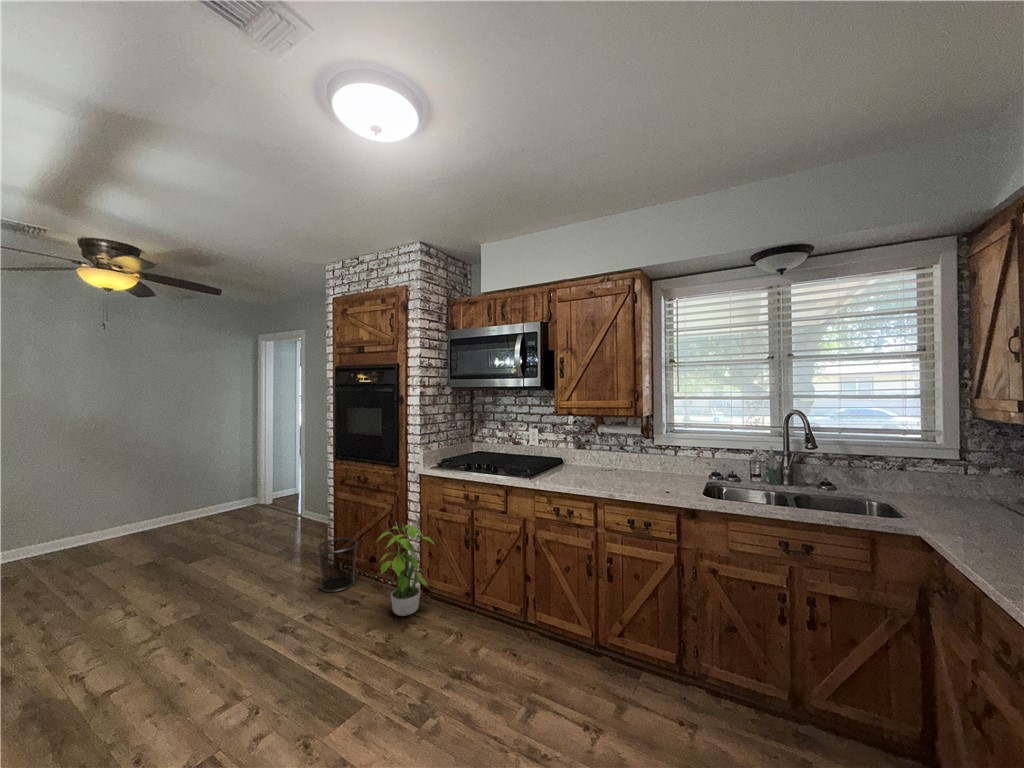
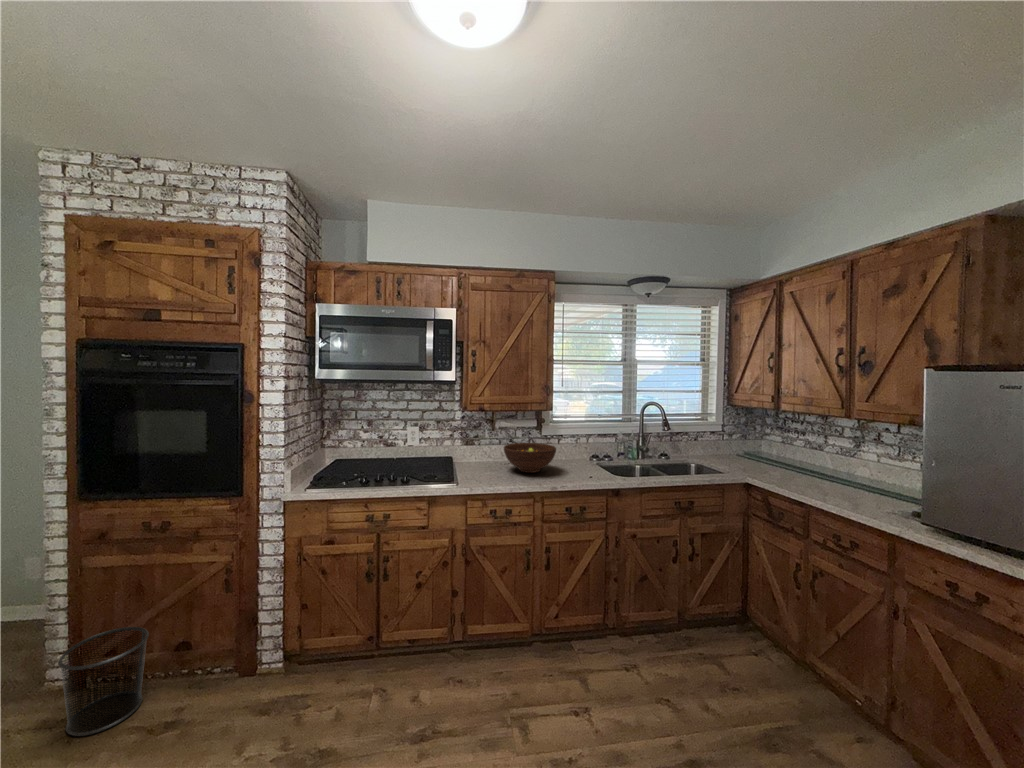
fruit bowl: none [587,450,642,480] -> present [504,443,556,473]
potted plant: present [378,525,434,616] -> none [228,569,317,708]

